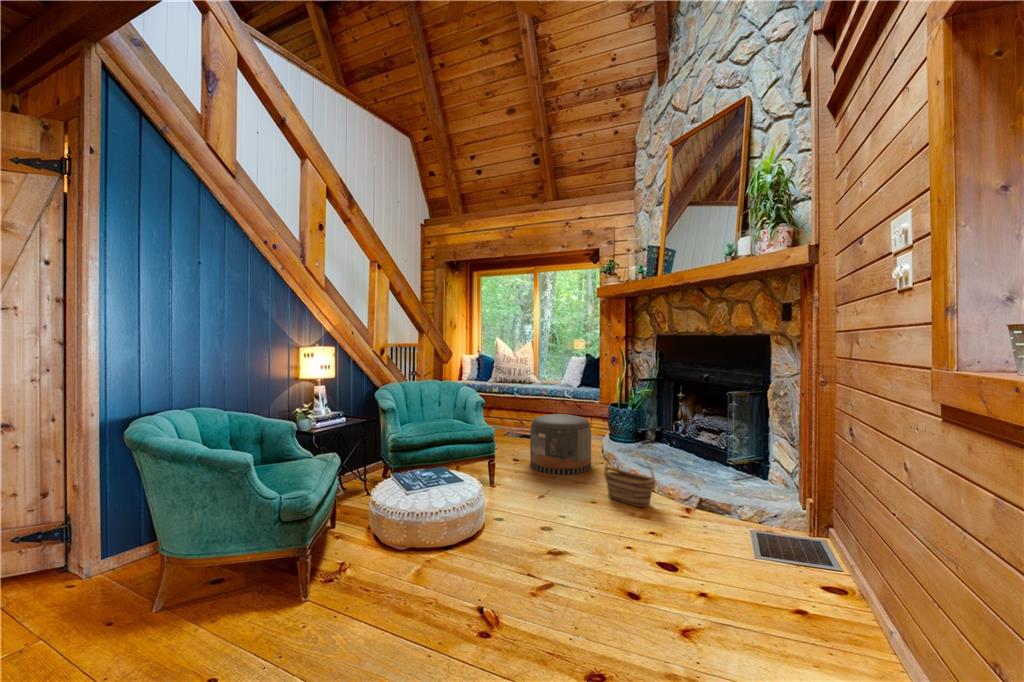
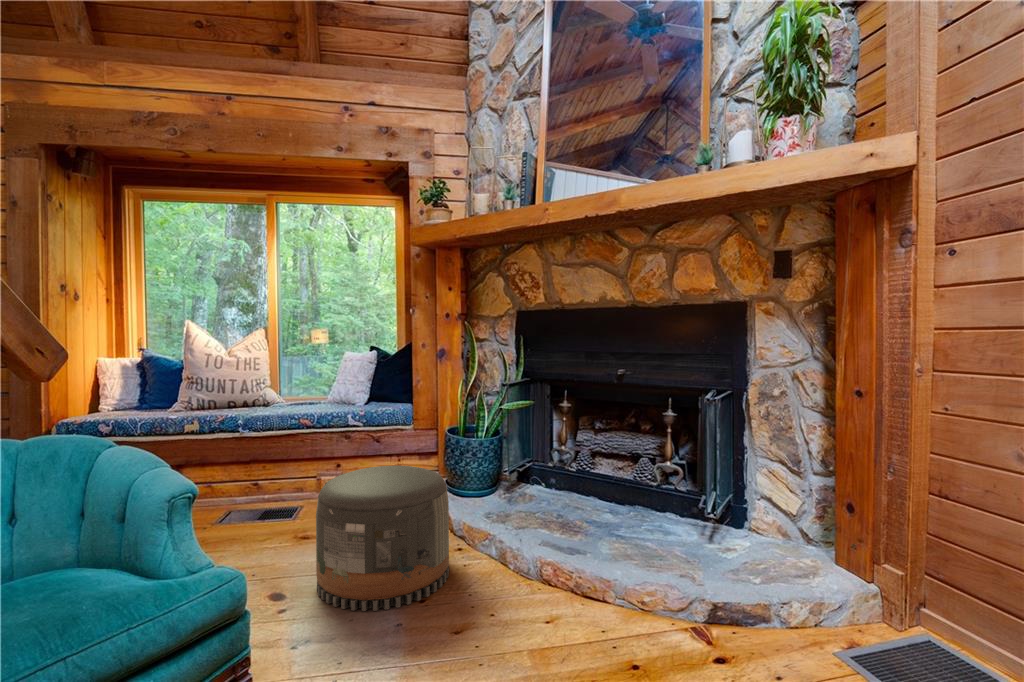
basket: present [604,455,655,507] -> none [529,531,645,657]

